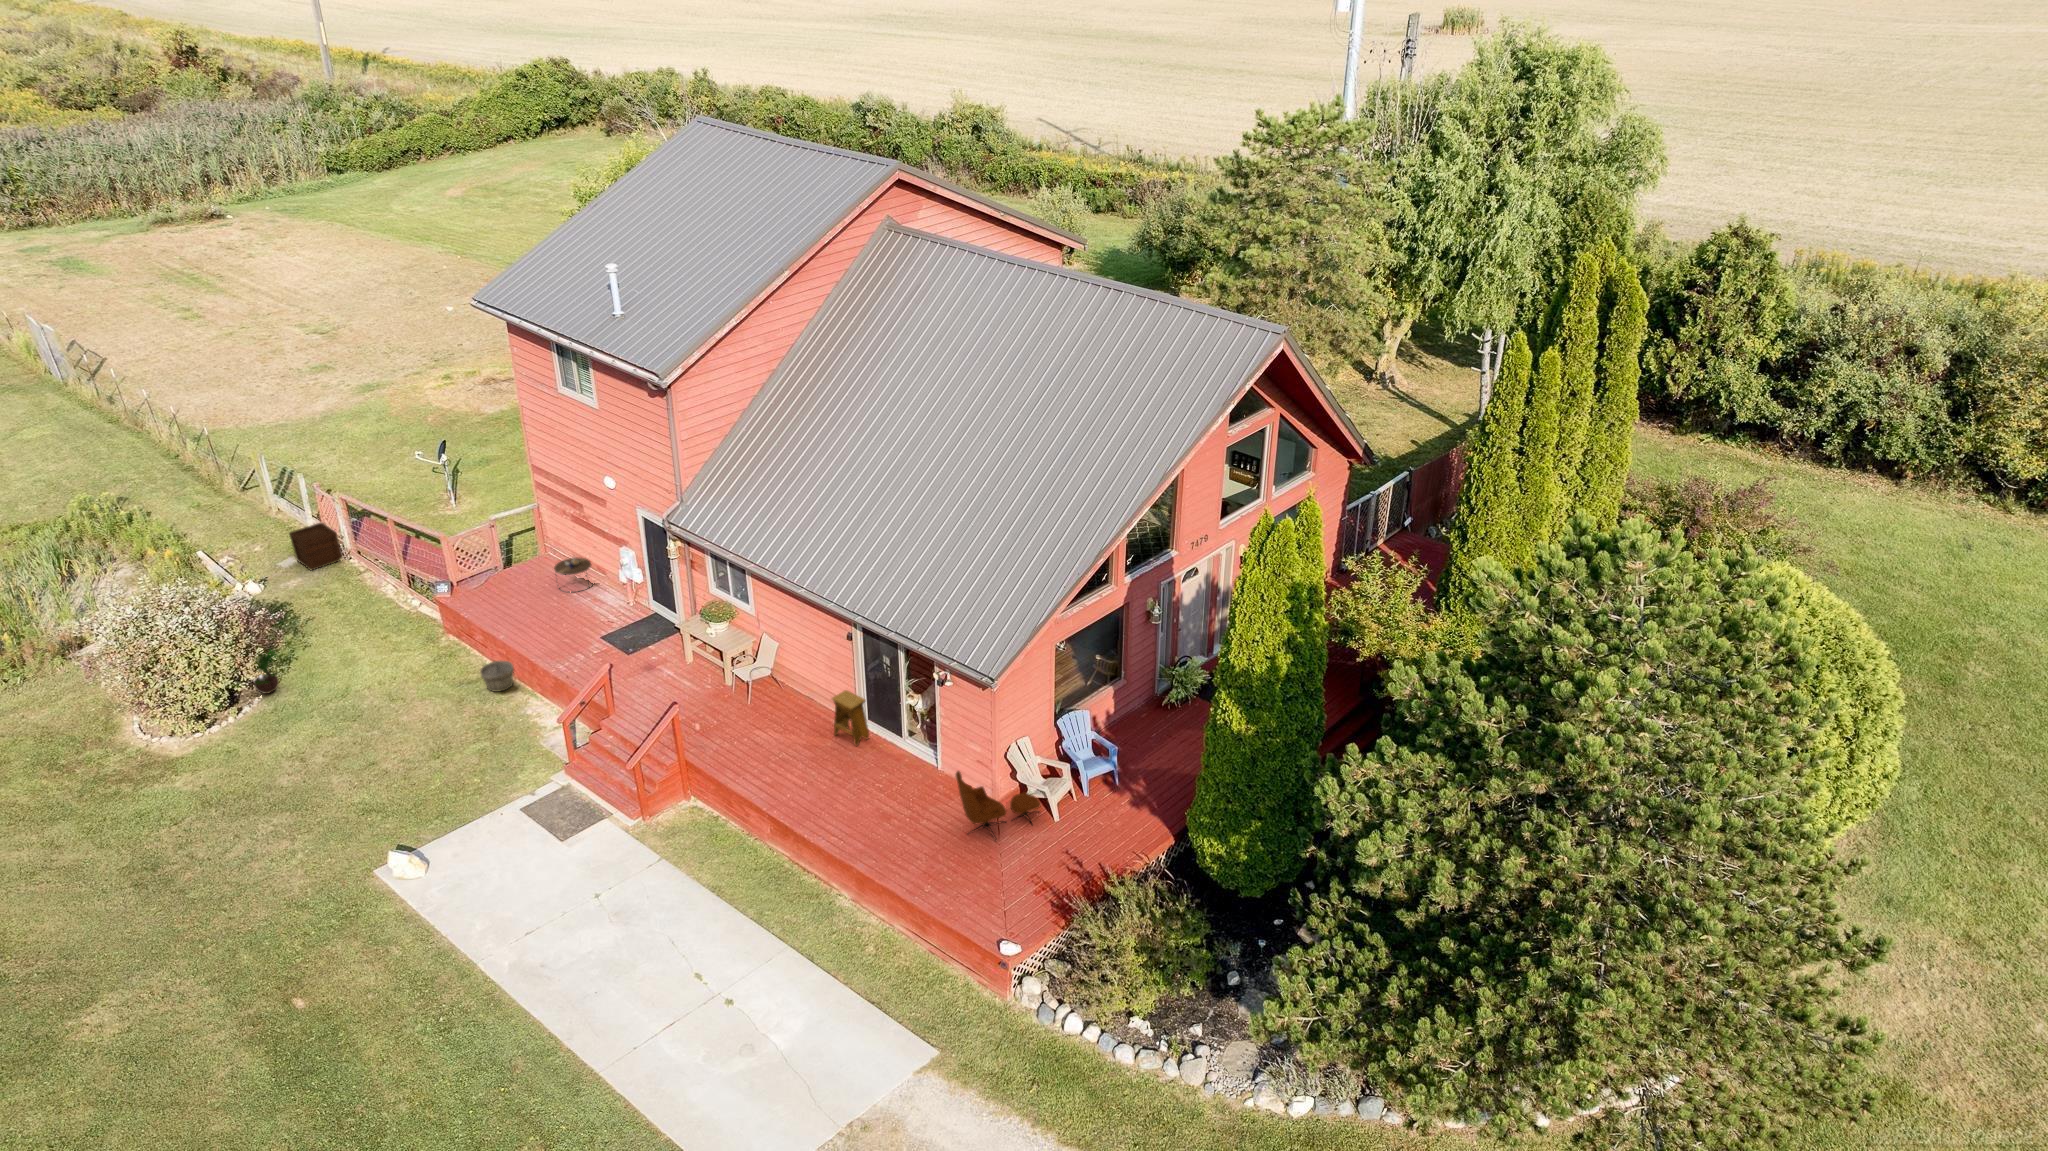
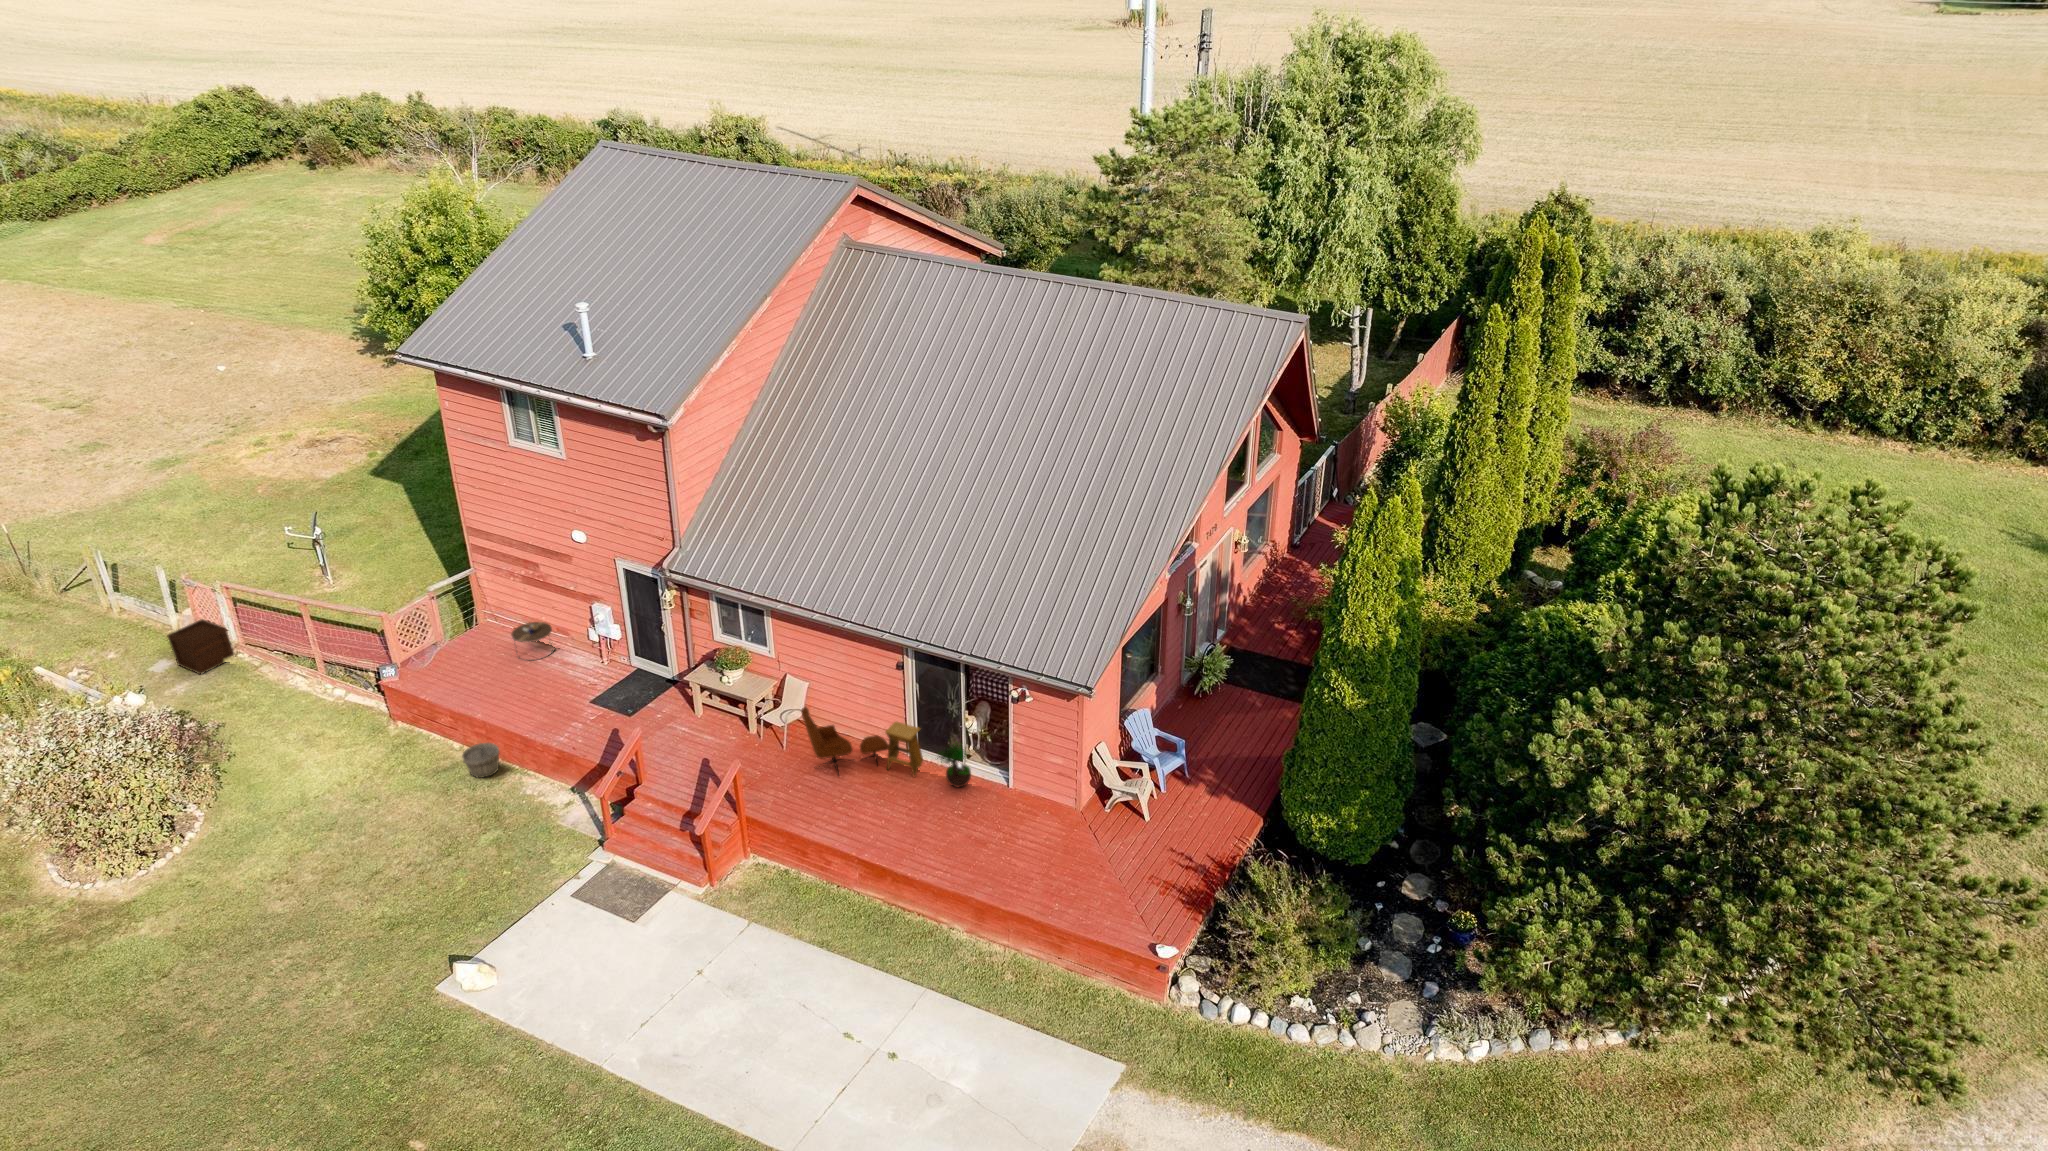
potted tree: present [254,652,279,694] -> present [937,742,971,787]
lounge chair: present [956,771,1041,838] -> present [802,707,888,772]

